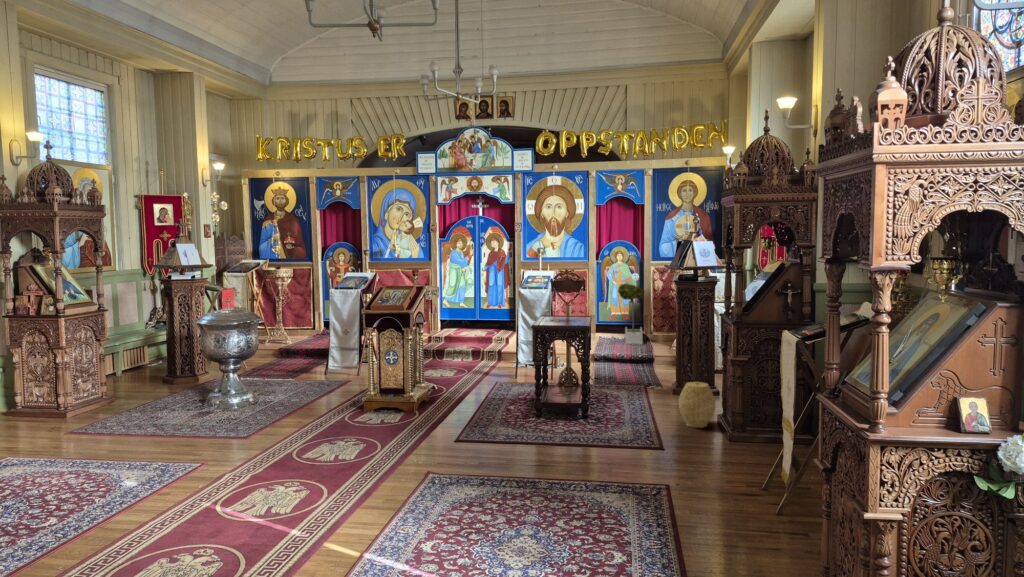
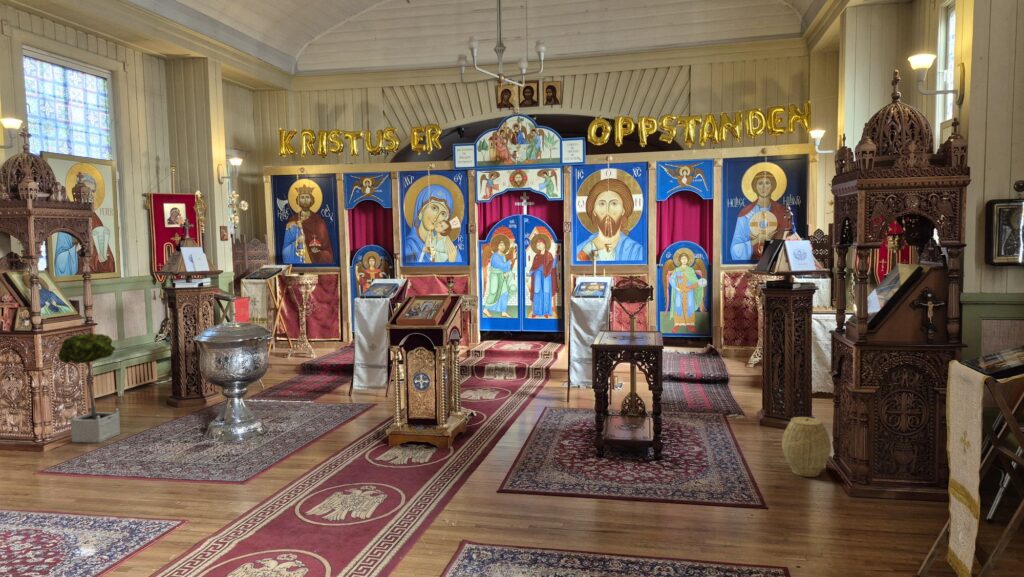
potted tree: present [618,283,644,344] -> present [58,332,120,443]

